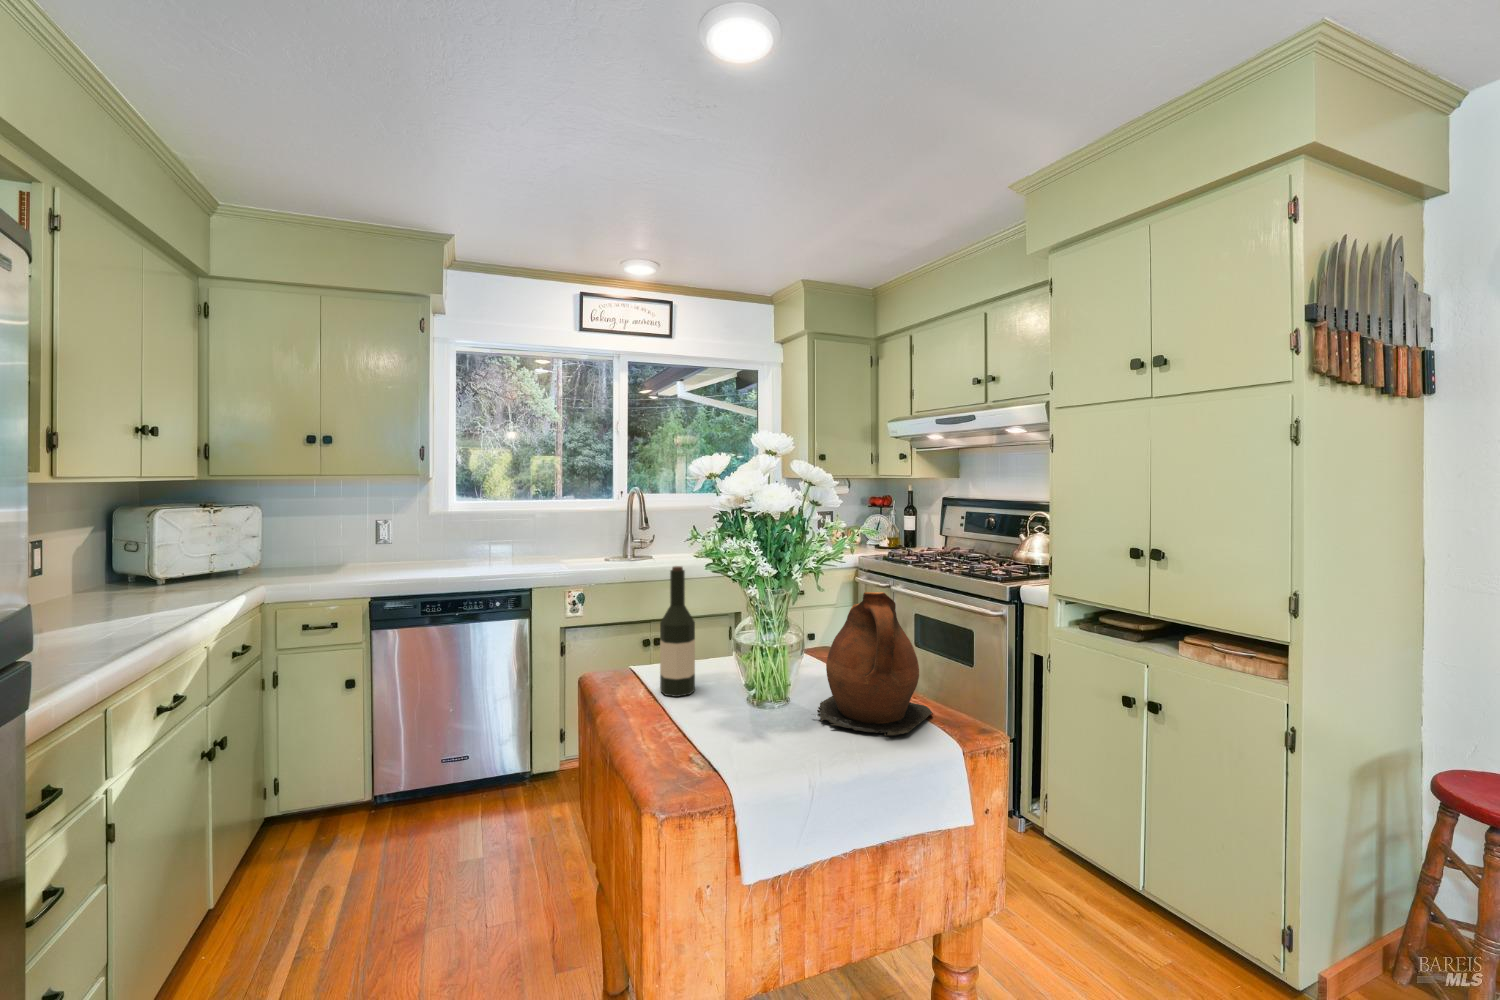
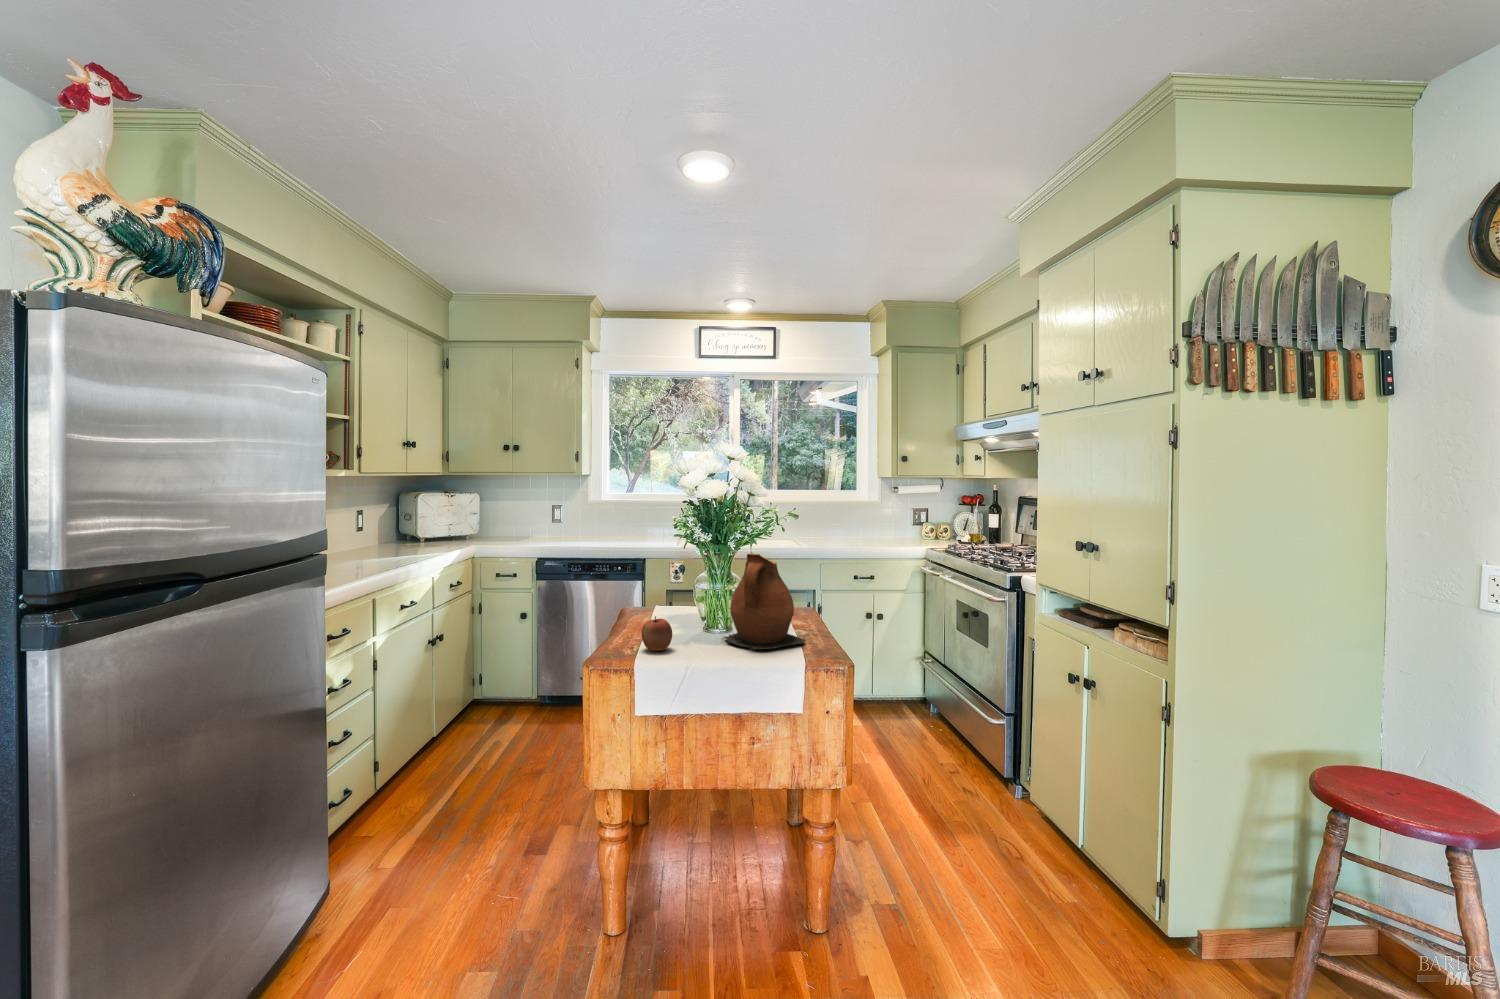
wine bottle: present [660,566,695,697] -> none [650,535,673,622]
apple: none [730,705,779,762] -> present [642,616,672,651]

